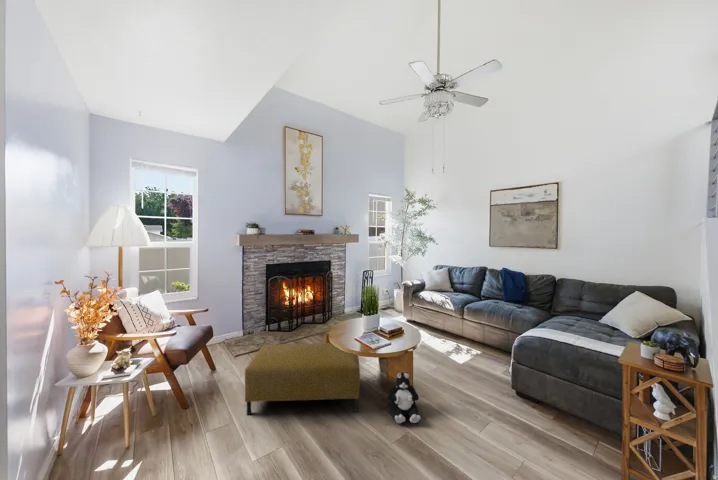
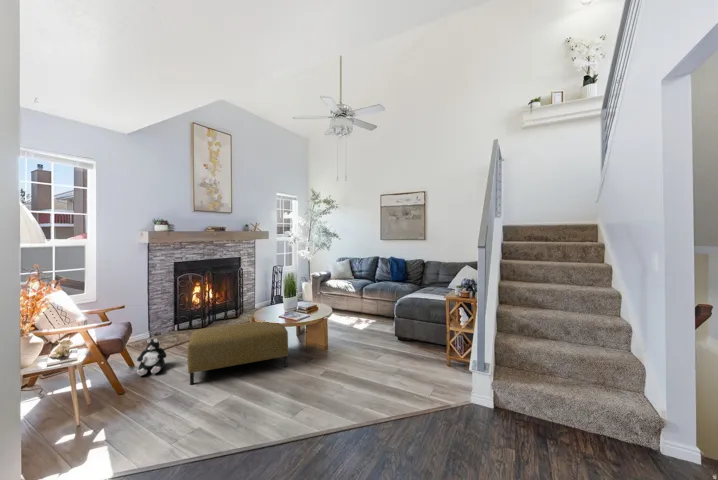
plush toy: present [387,372,421,423] -> present [137,338,167,375]

